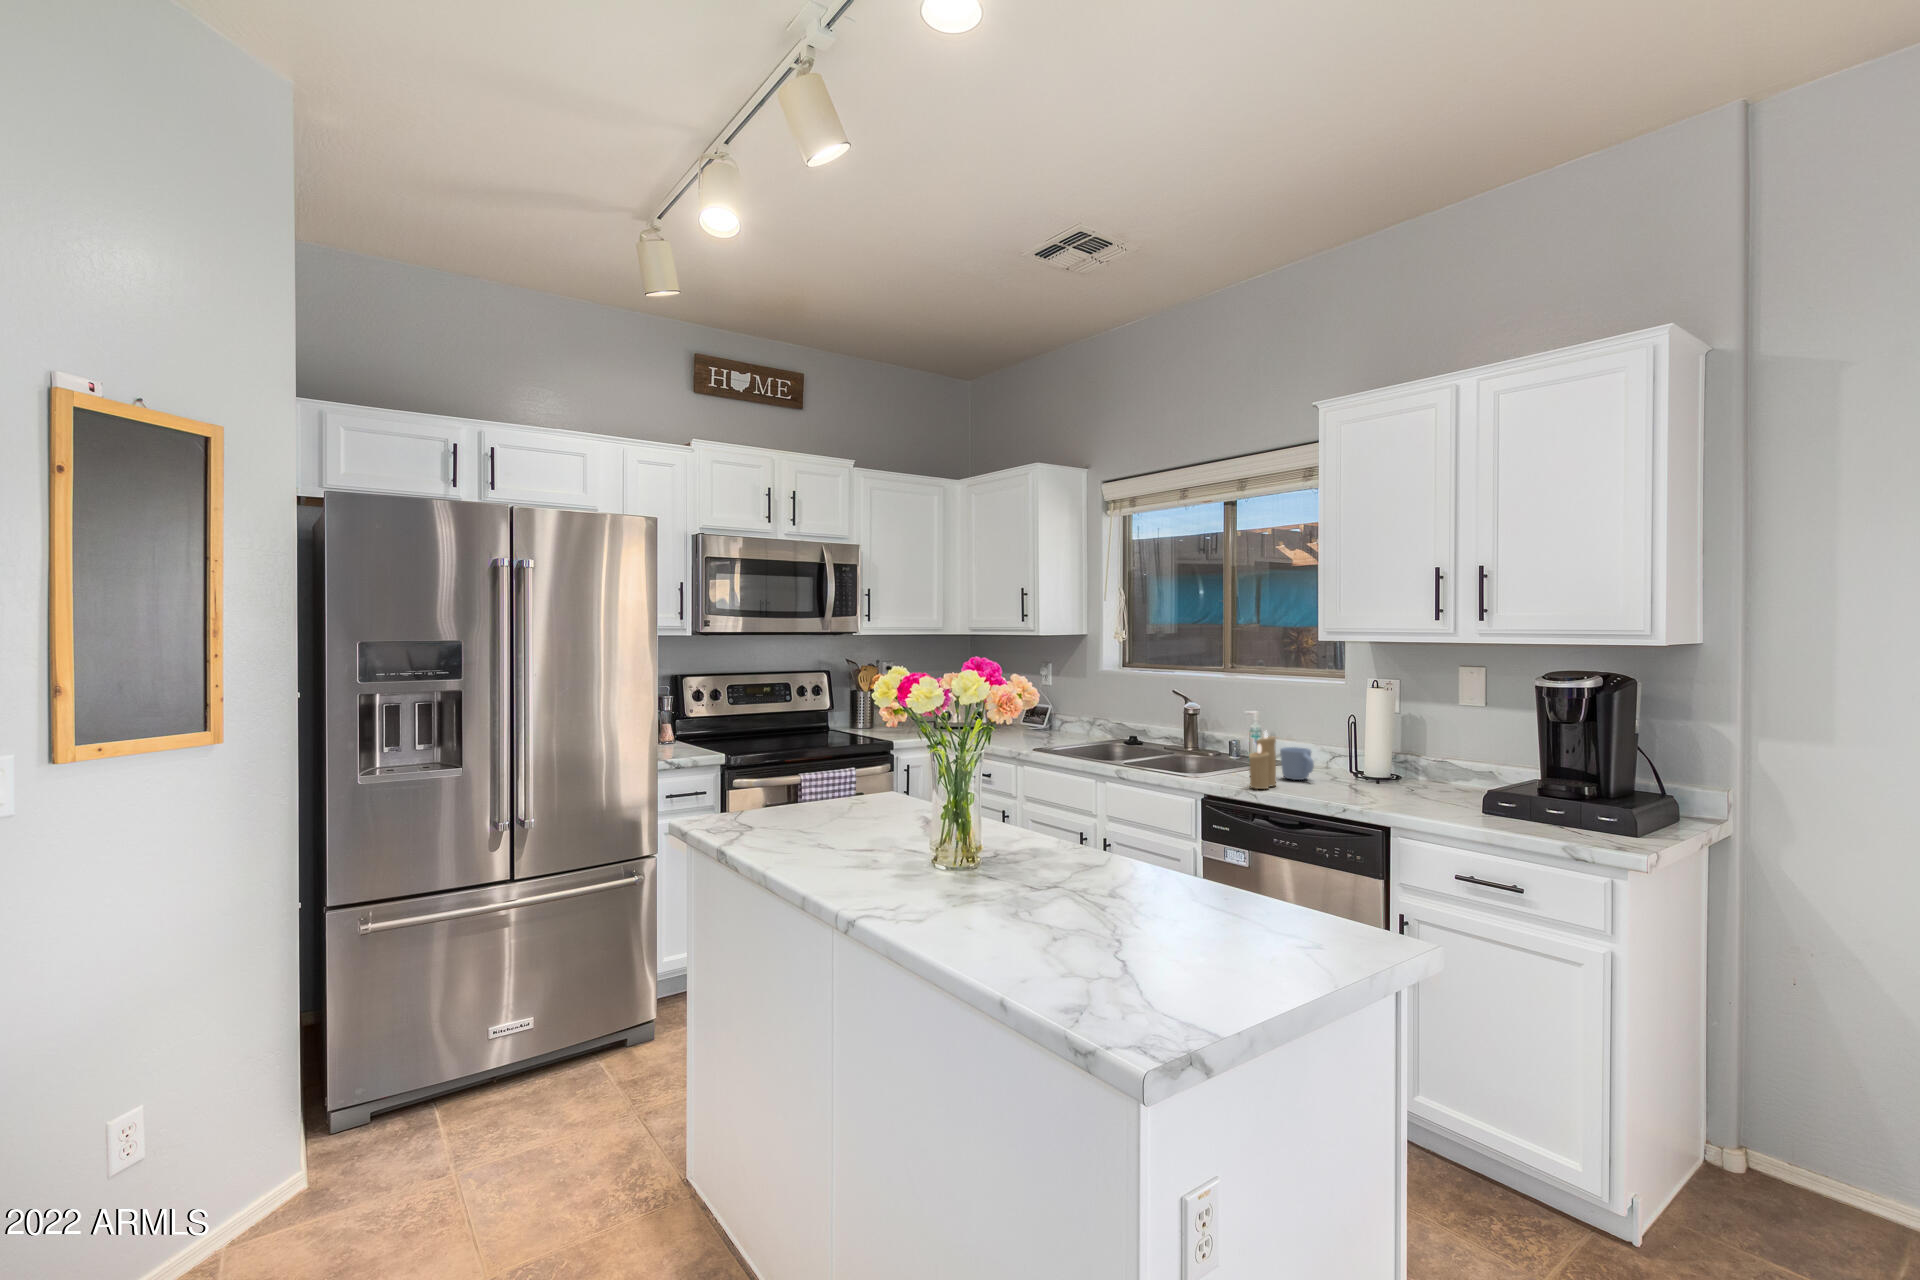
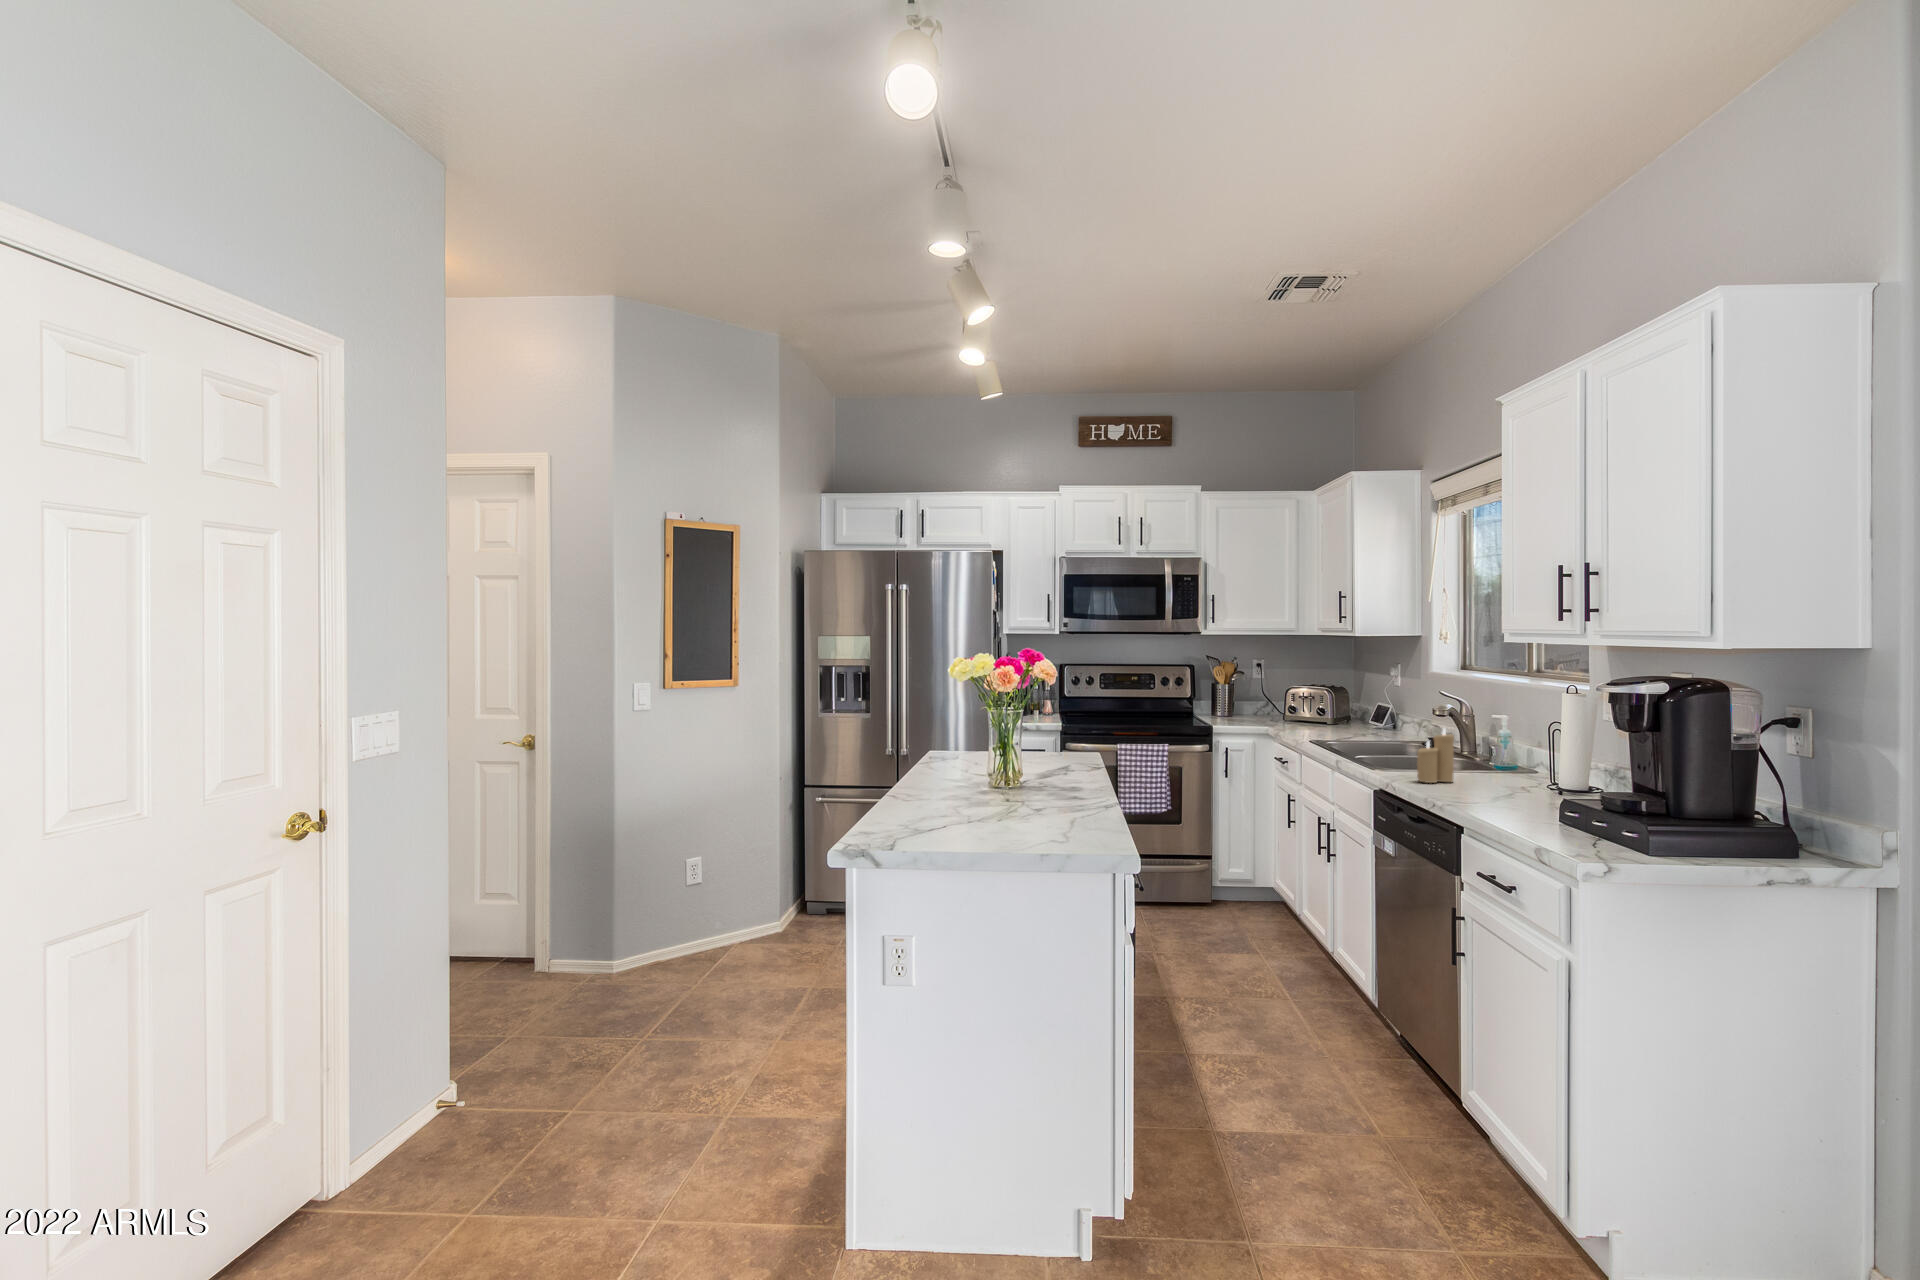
mug: present [1280,747,1314,780] -> none [1479,749,1514,781]

